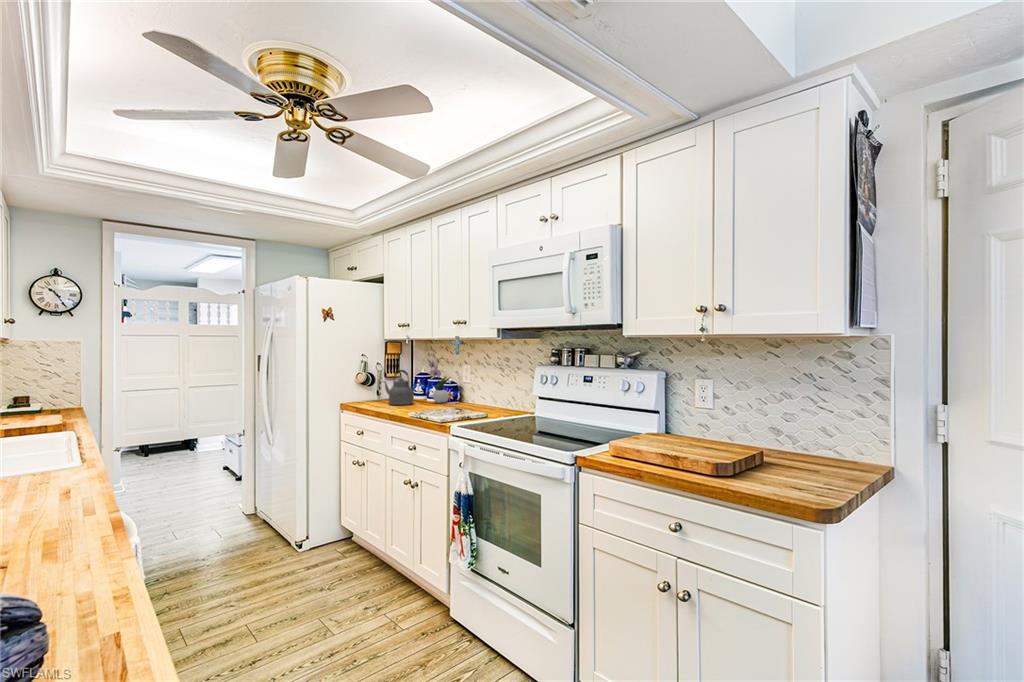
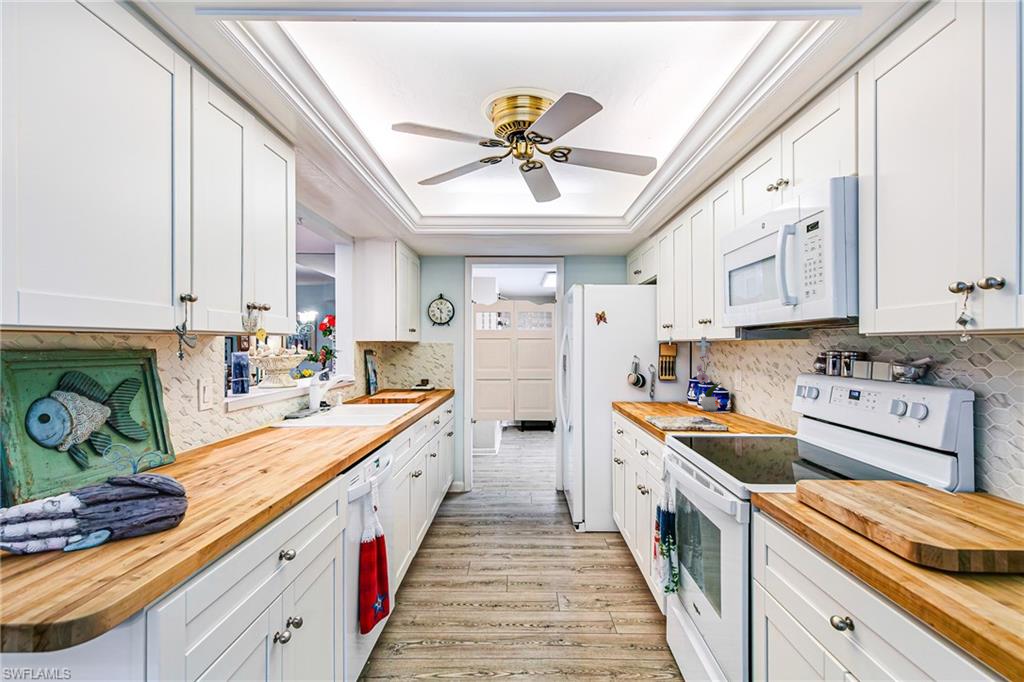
kettle: present [383,370,413,405] -> none [650,373,680,409]

